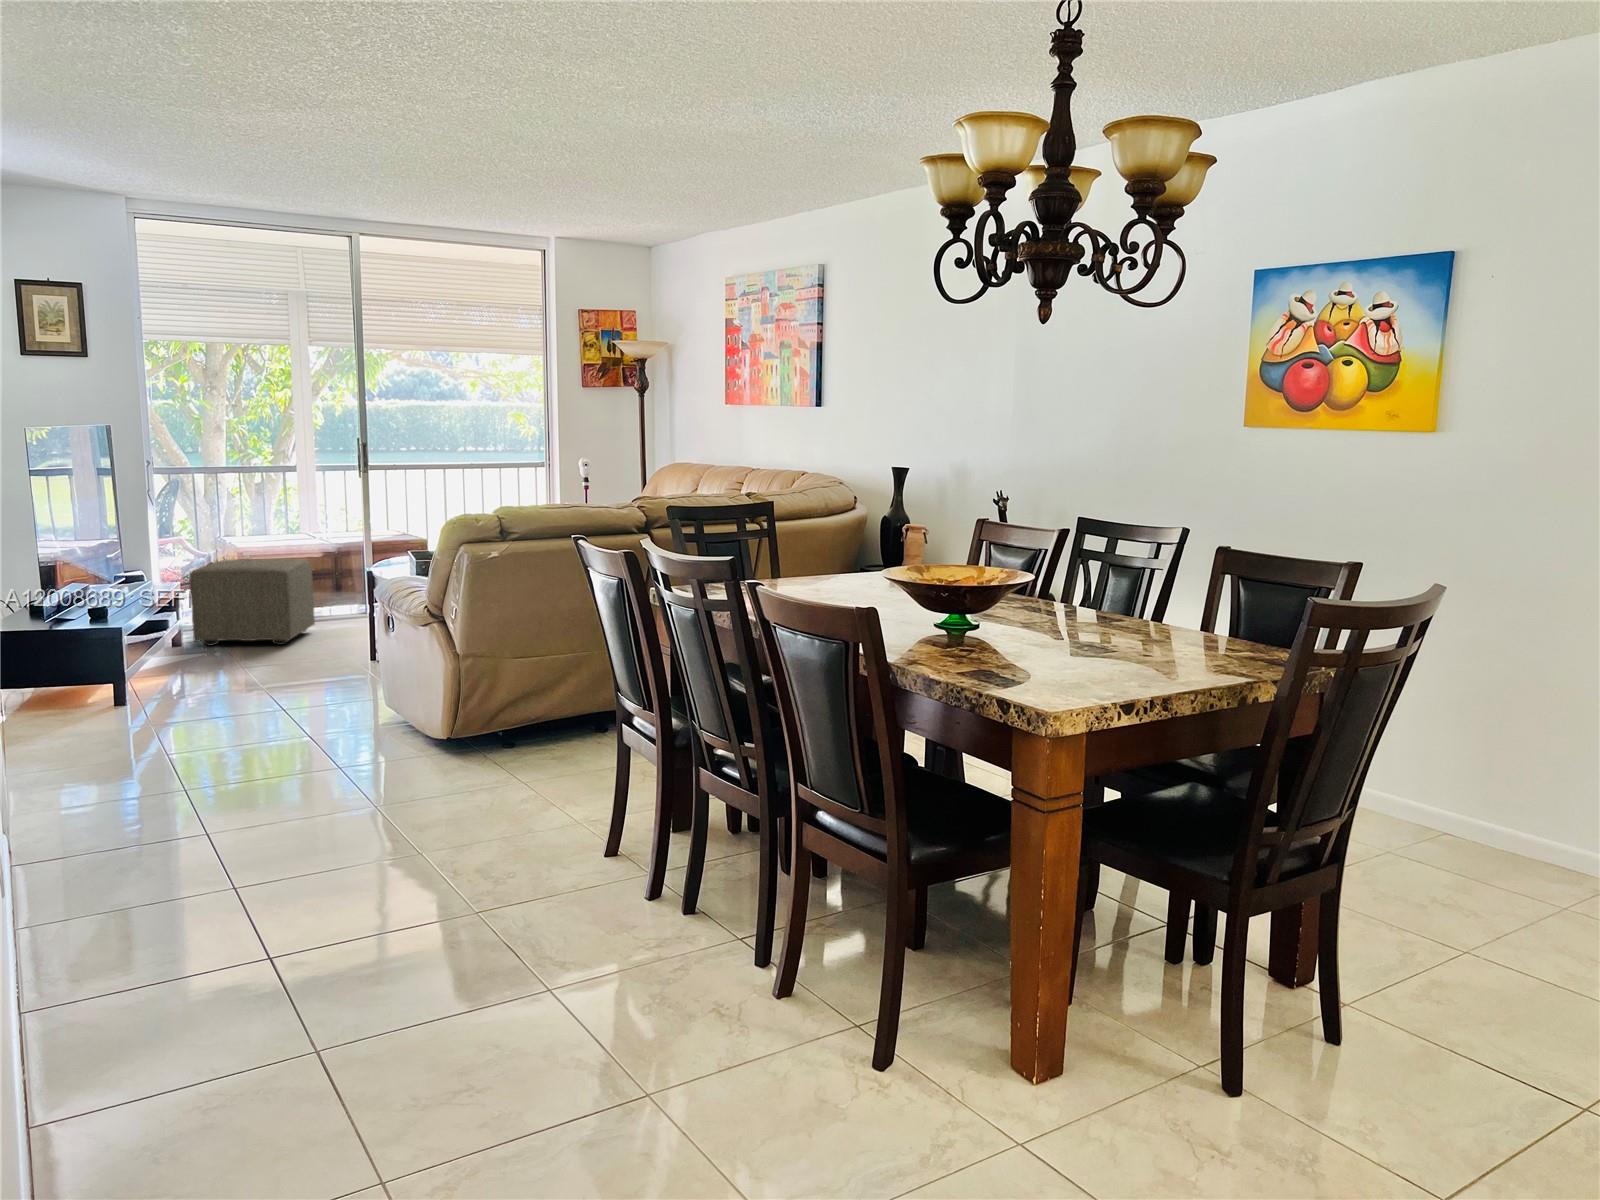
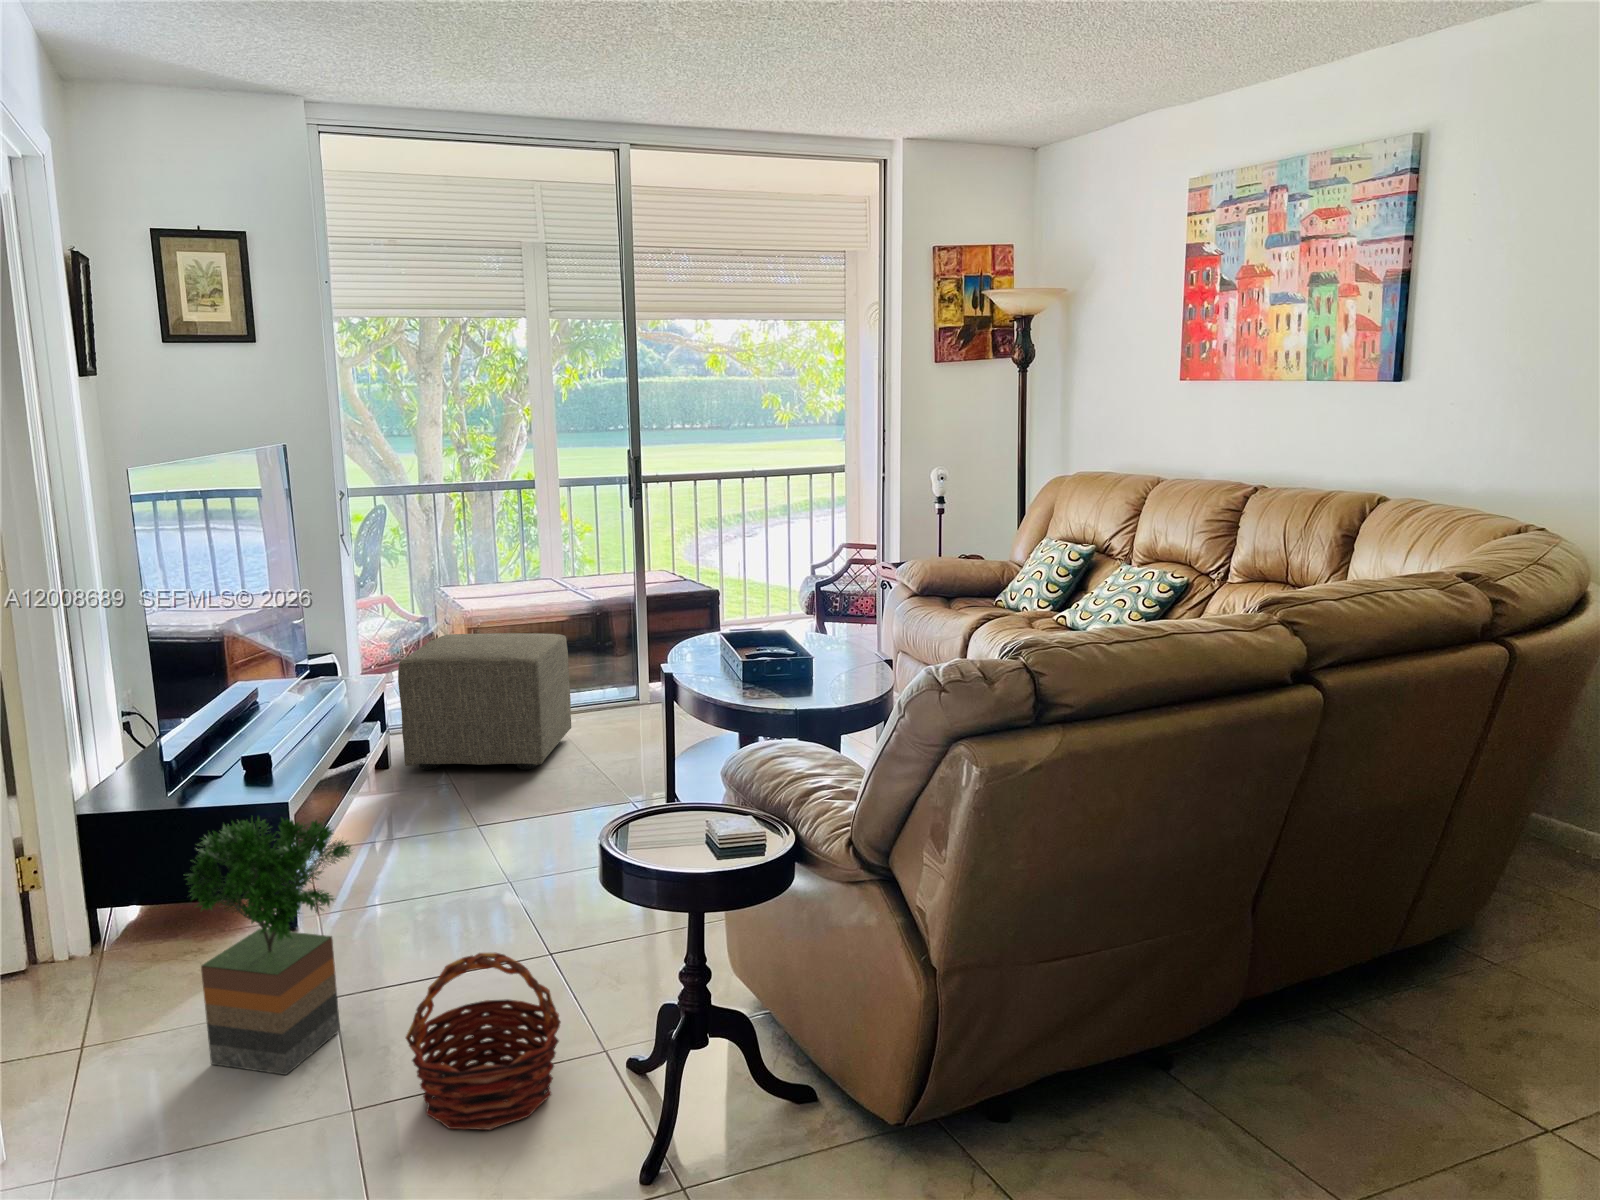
potted tree: none [69,614,166,747] -> present [186,816,351,1075]
basket: none [194,673,280,758] -> present [406,953,561,1130]

